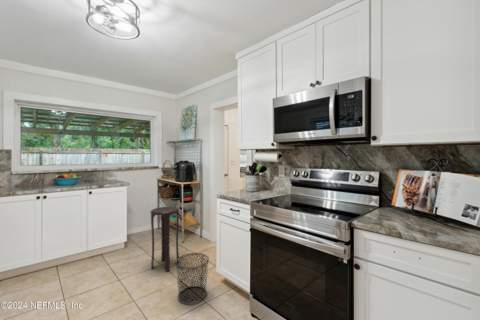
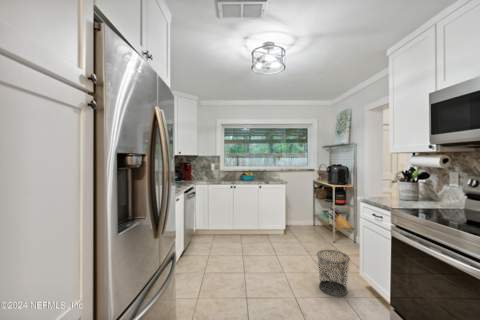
stool: present [151,207,179,271] -> none [301,205,327,262]

